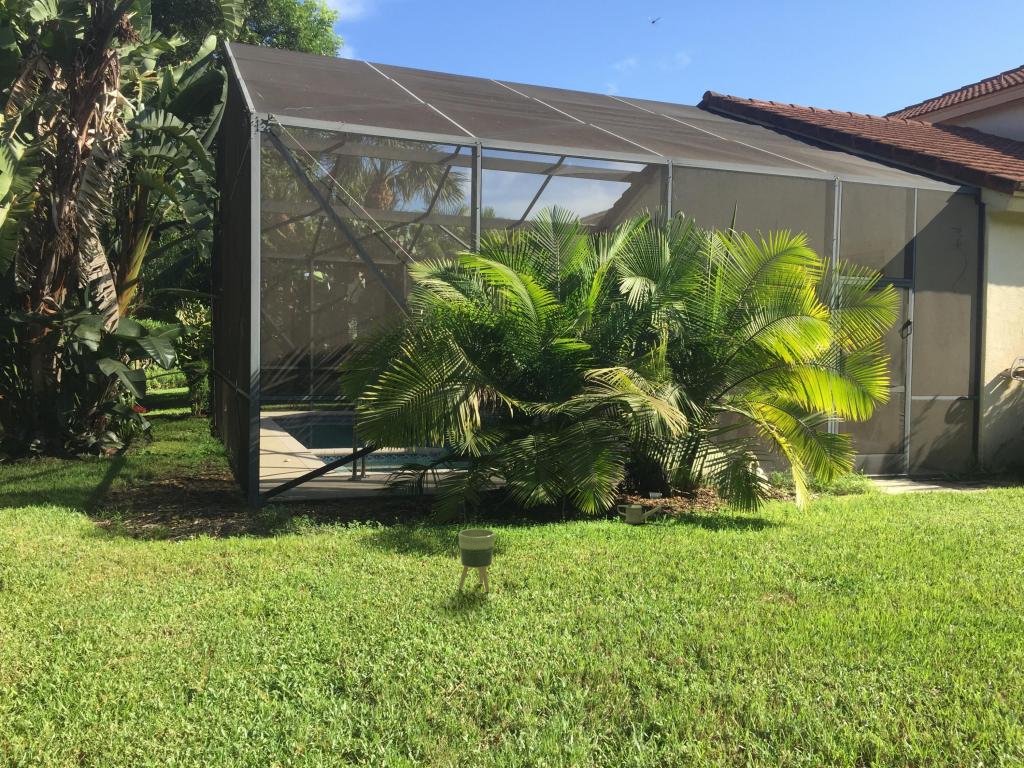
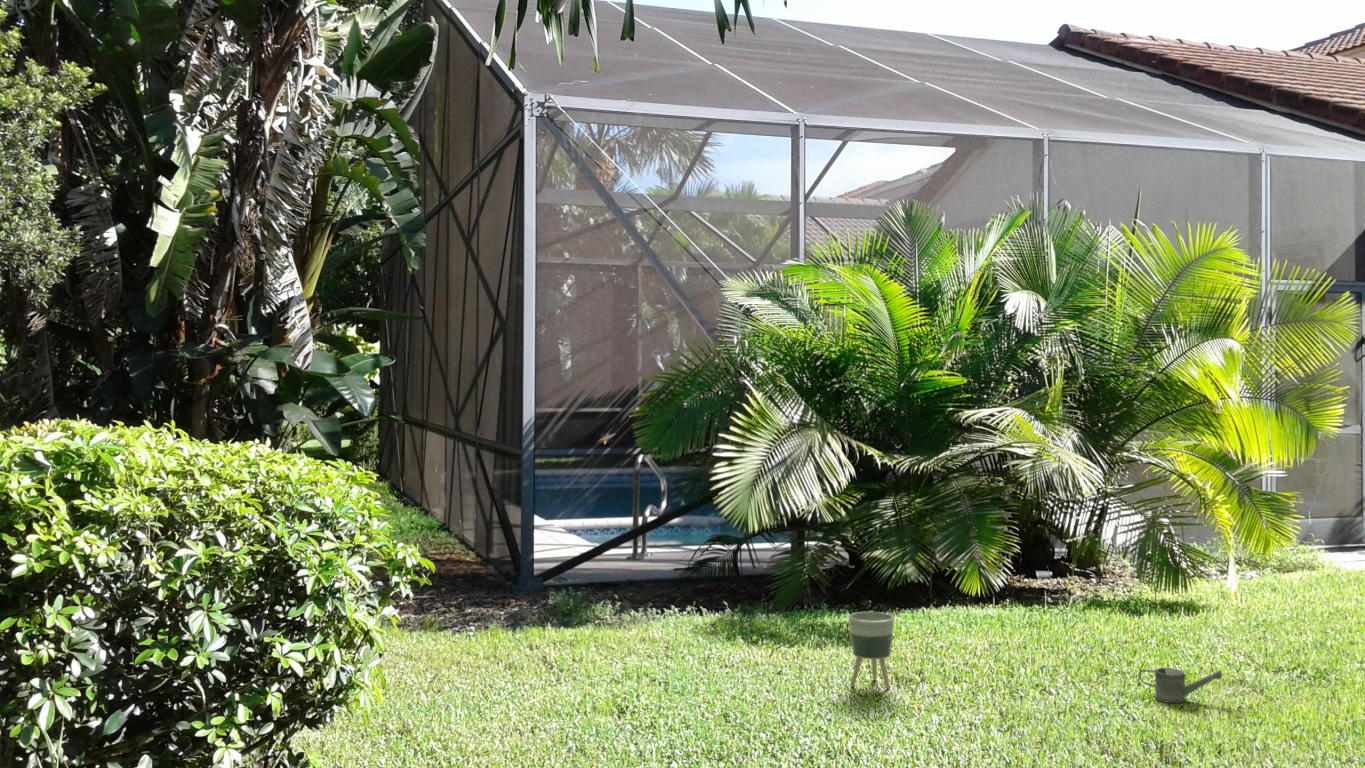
watering can: present [617,505,661,524] -> present [1139,668,1222,703]

